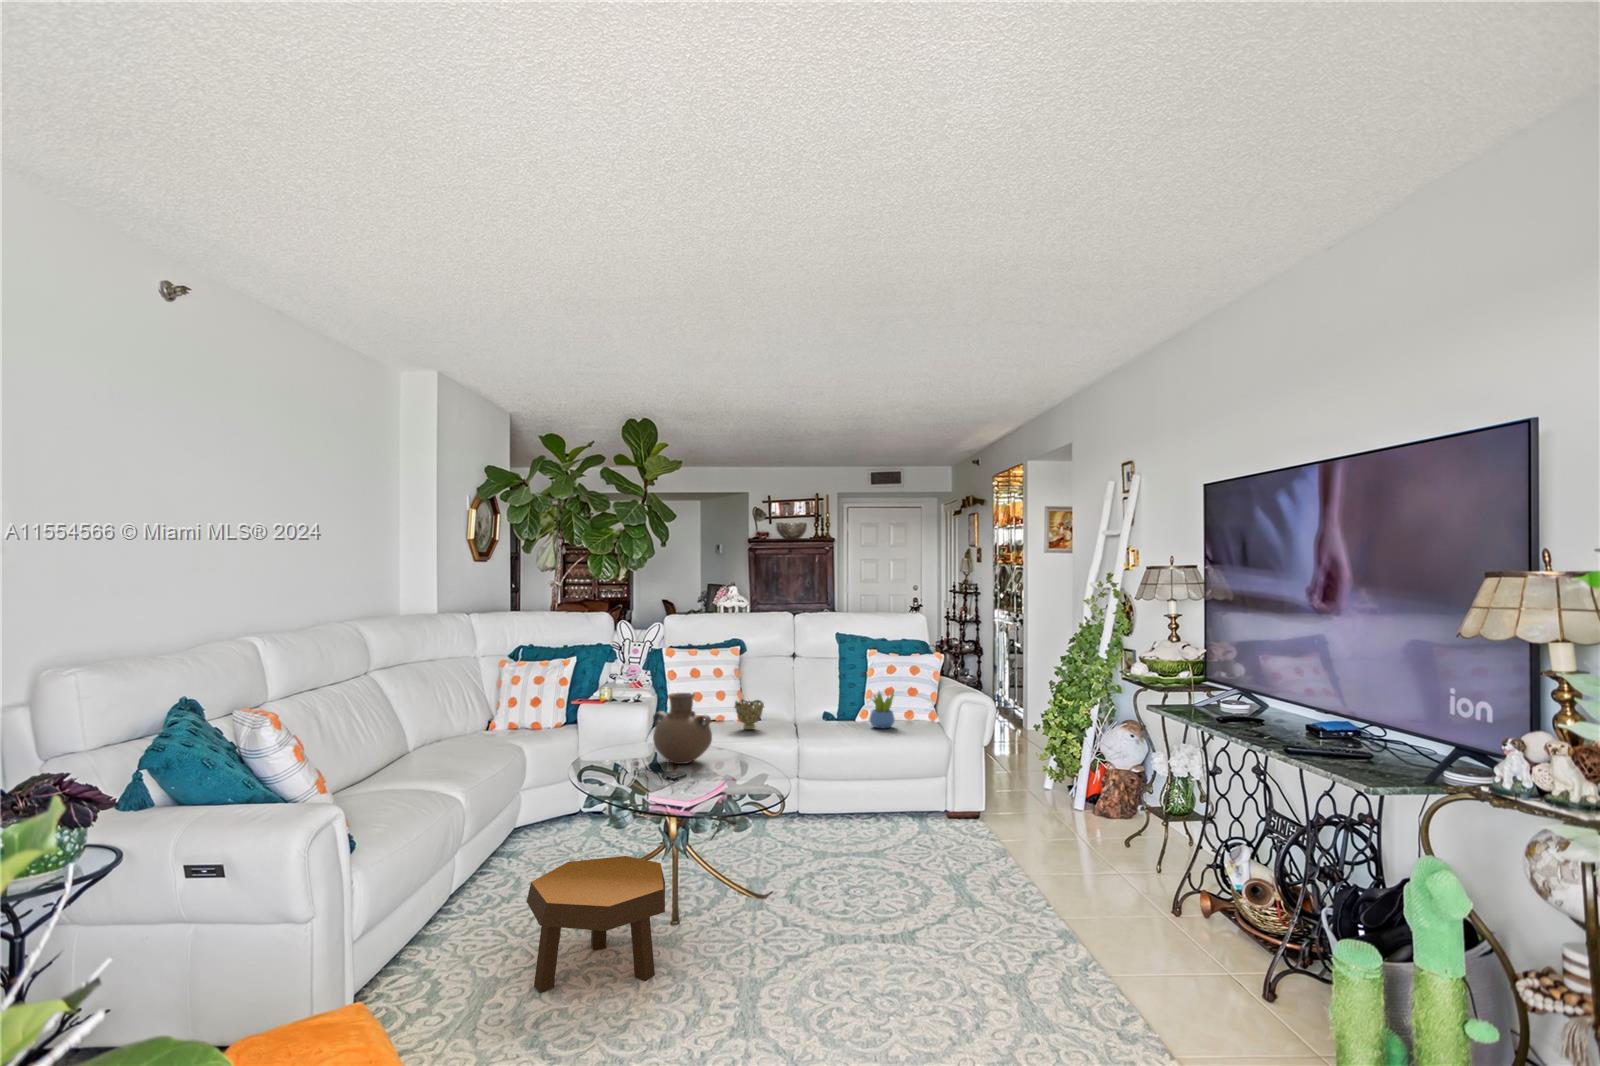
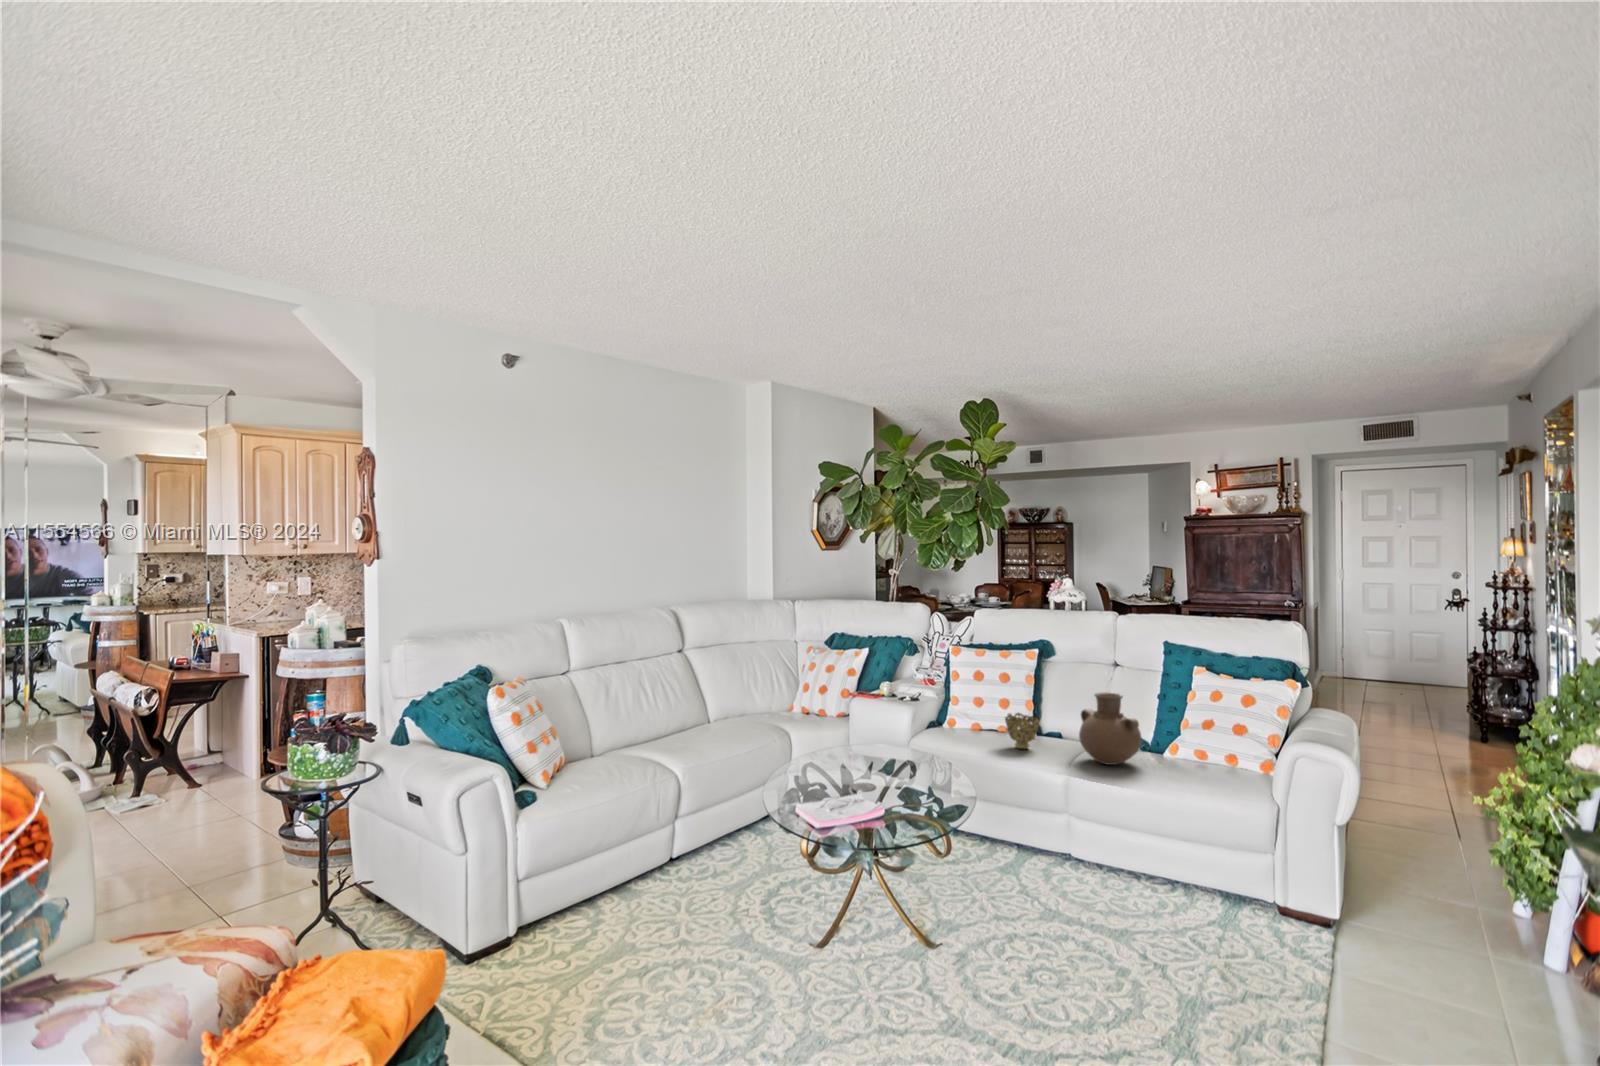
succulent plant: present [869,692,895,728] -> none [1173,723,1209,773]
vase: present [653,693,712,764] -> present [1079,692,1142,765]
footstool: present [527,856,665,992] -> none [640,861,789,1004]

